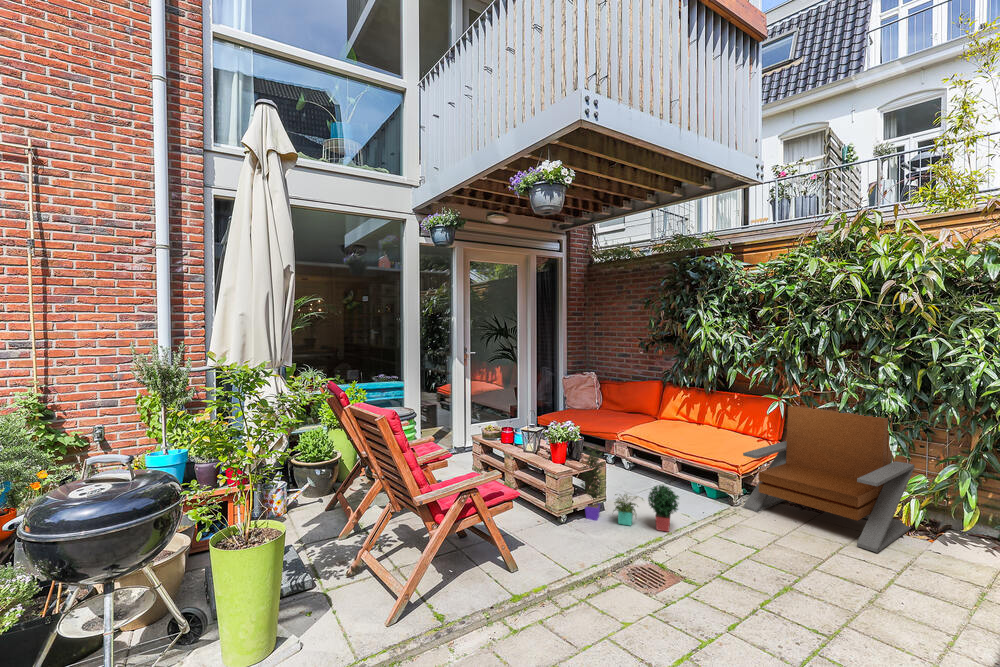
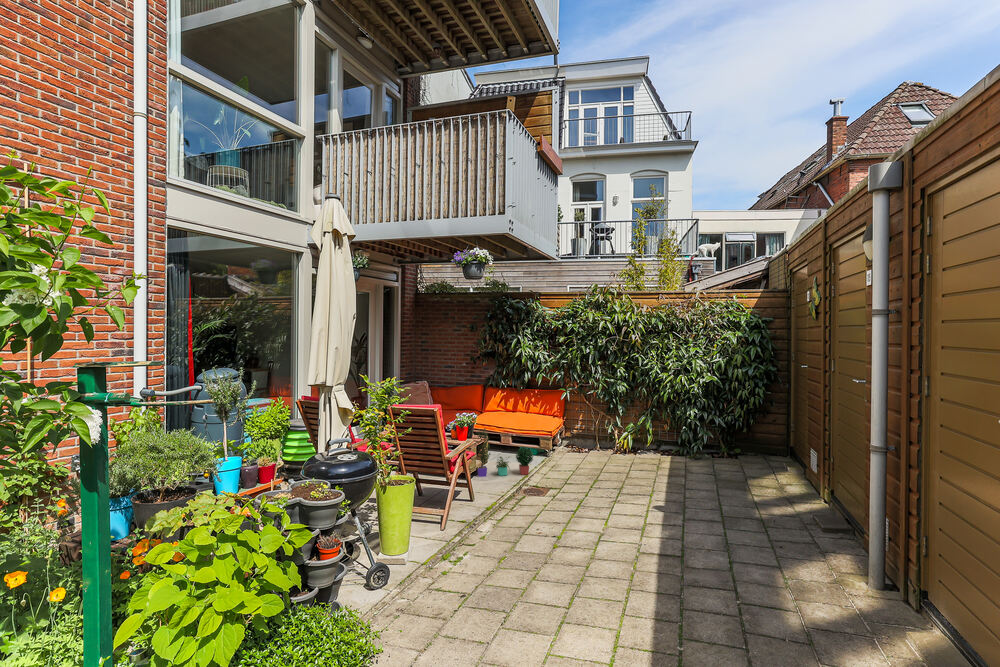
lounge chair: present [743,406,915,553] -> none [553,395,627,466]

